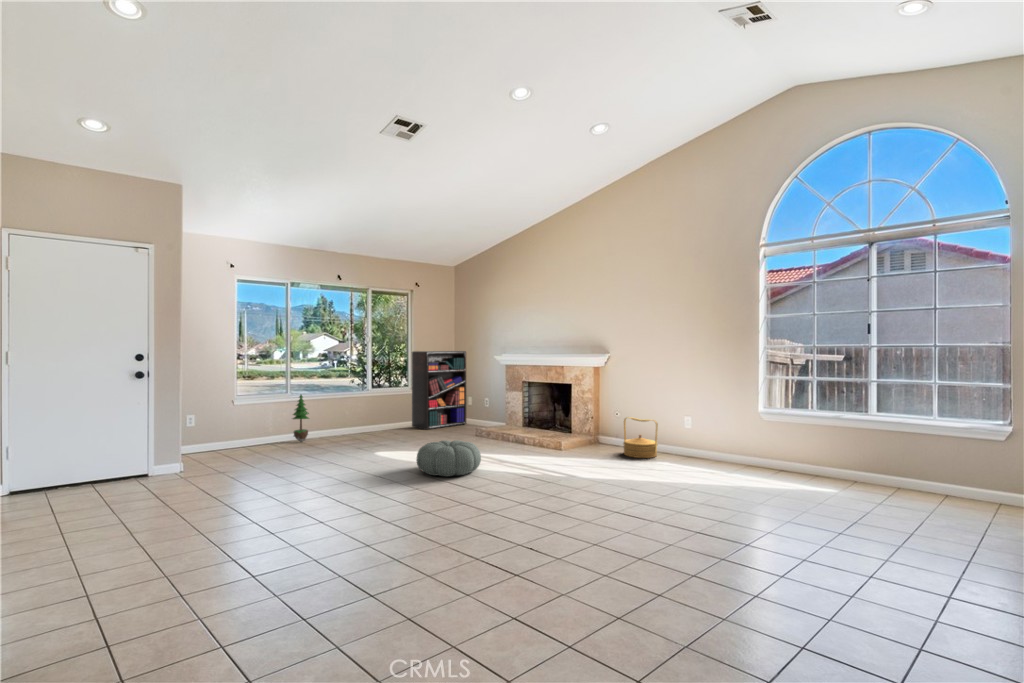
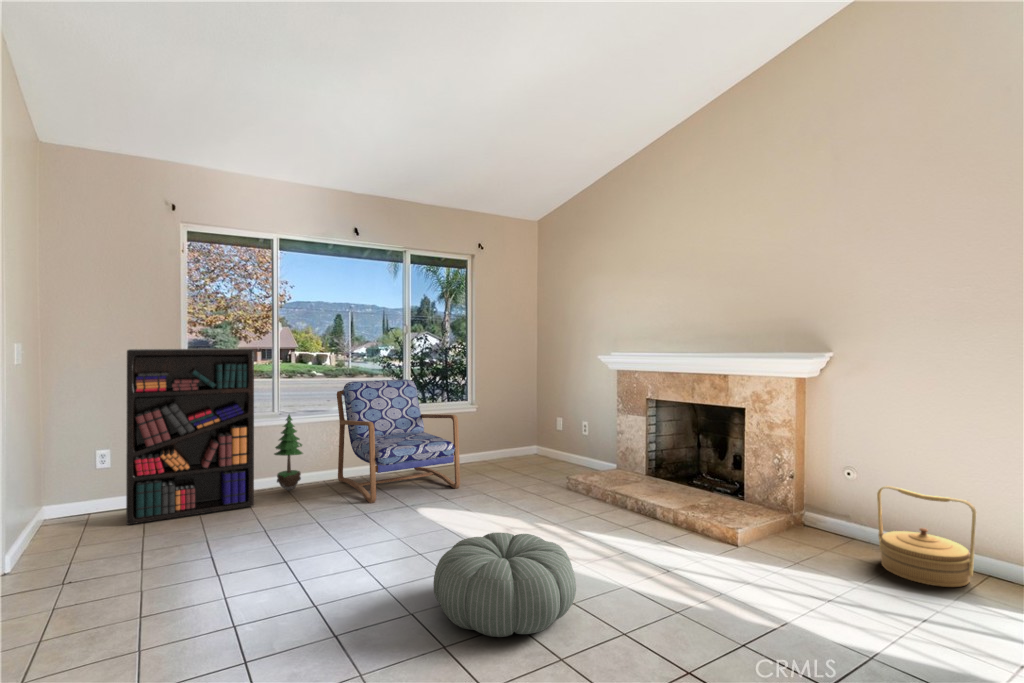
bookshelf: present [412,351,466,430] -> present [126,348,254,525]
armchair: none [327,372,410,445] -> present [337,379,460,503]

